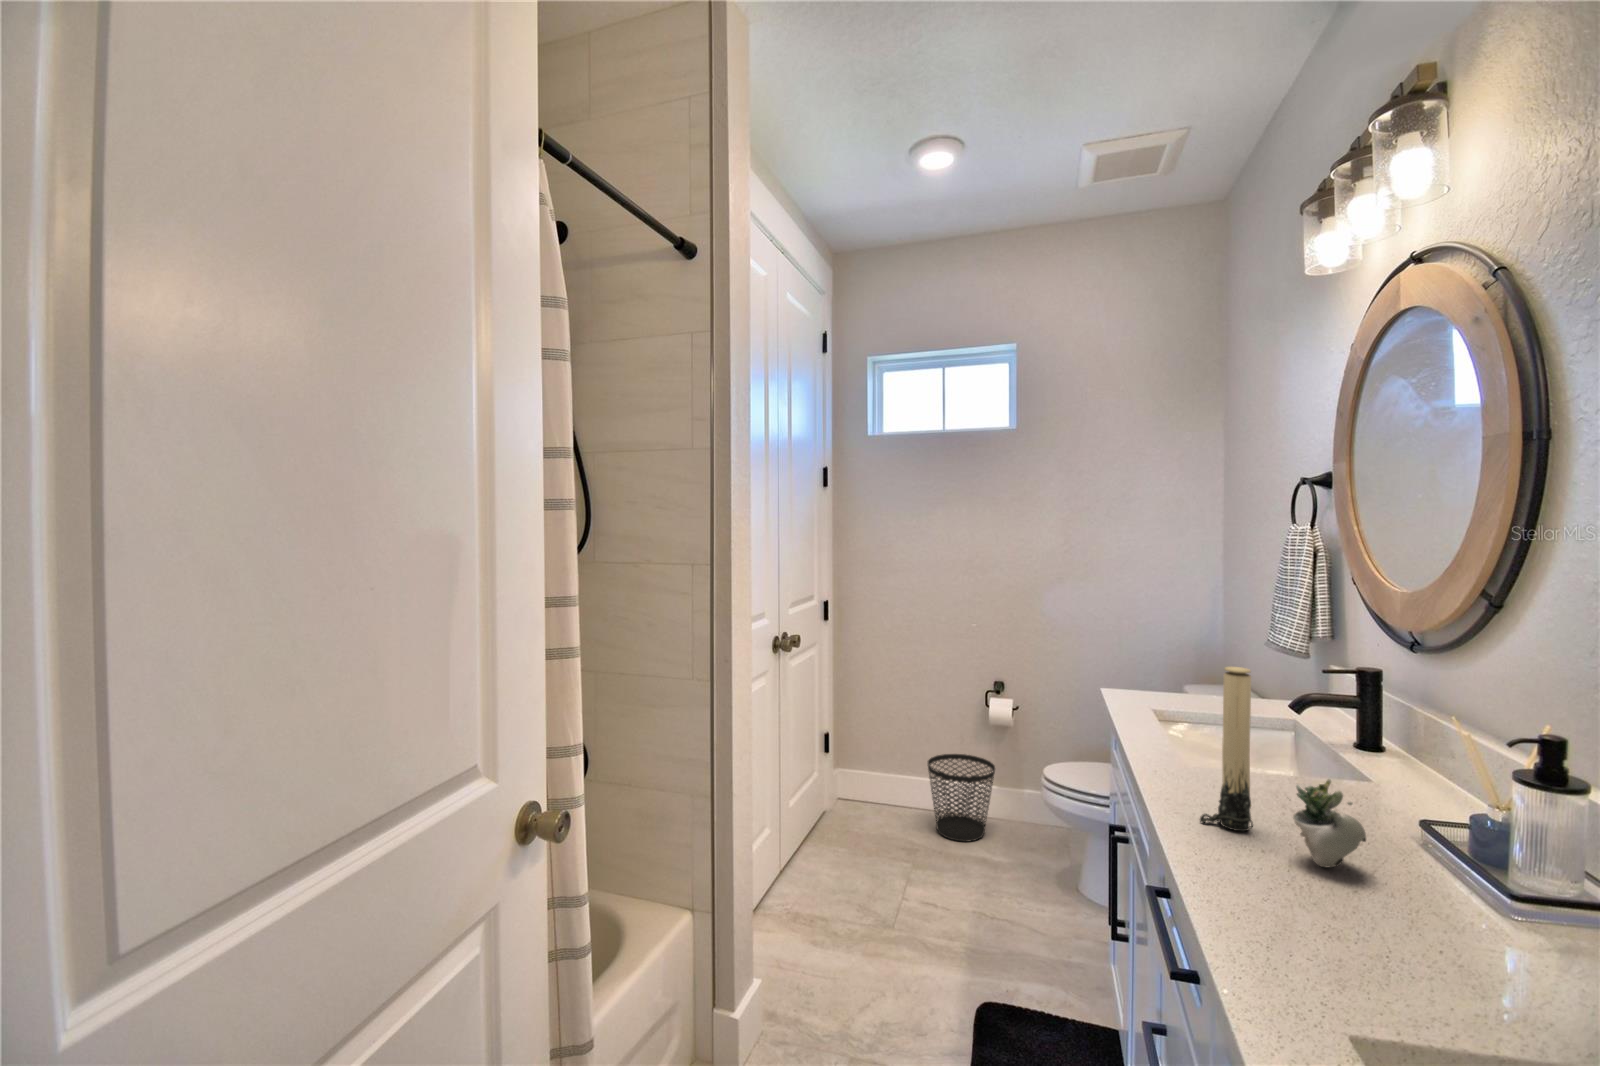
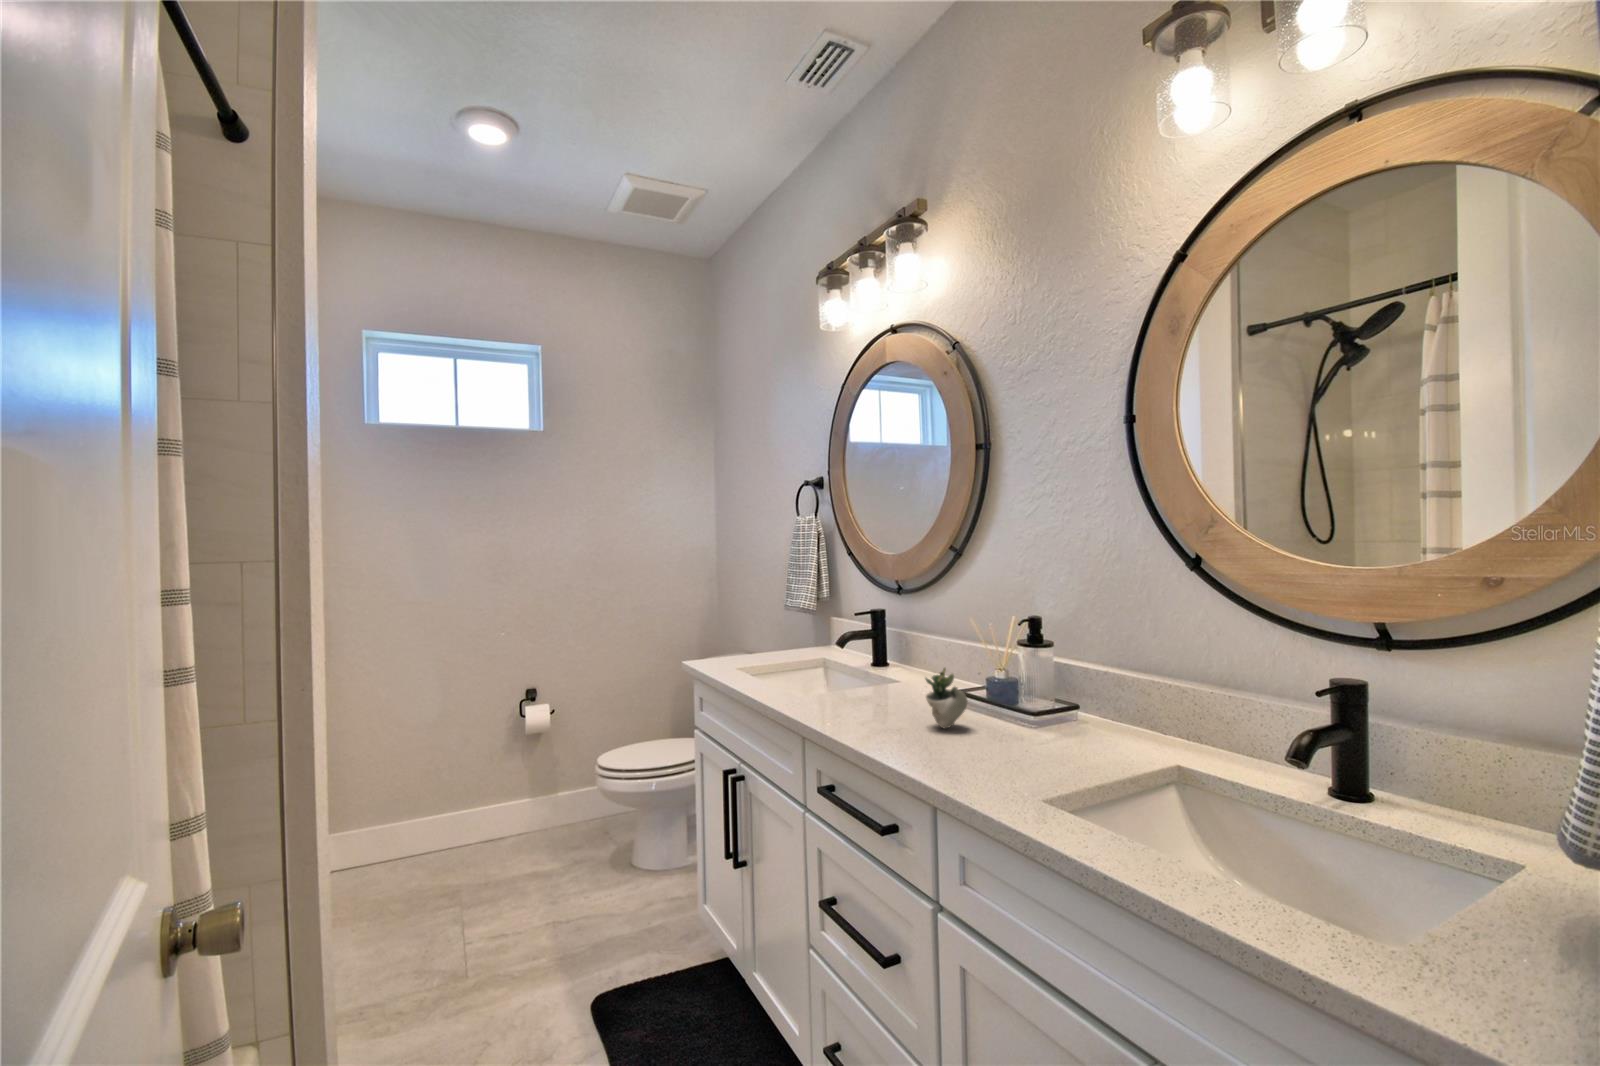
candle: present [1200,667,1253,831] -> none [860,602,893,725]
wastebasket: present [928,754,995,842] -> none [460,770,537,864]

